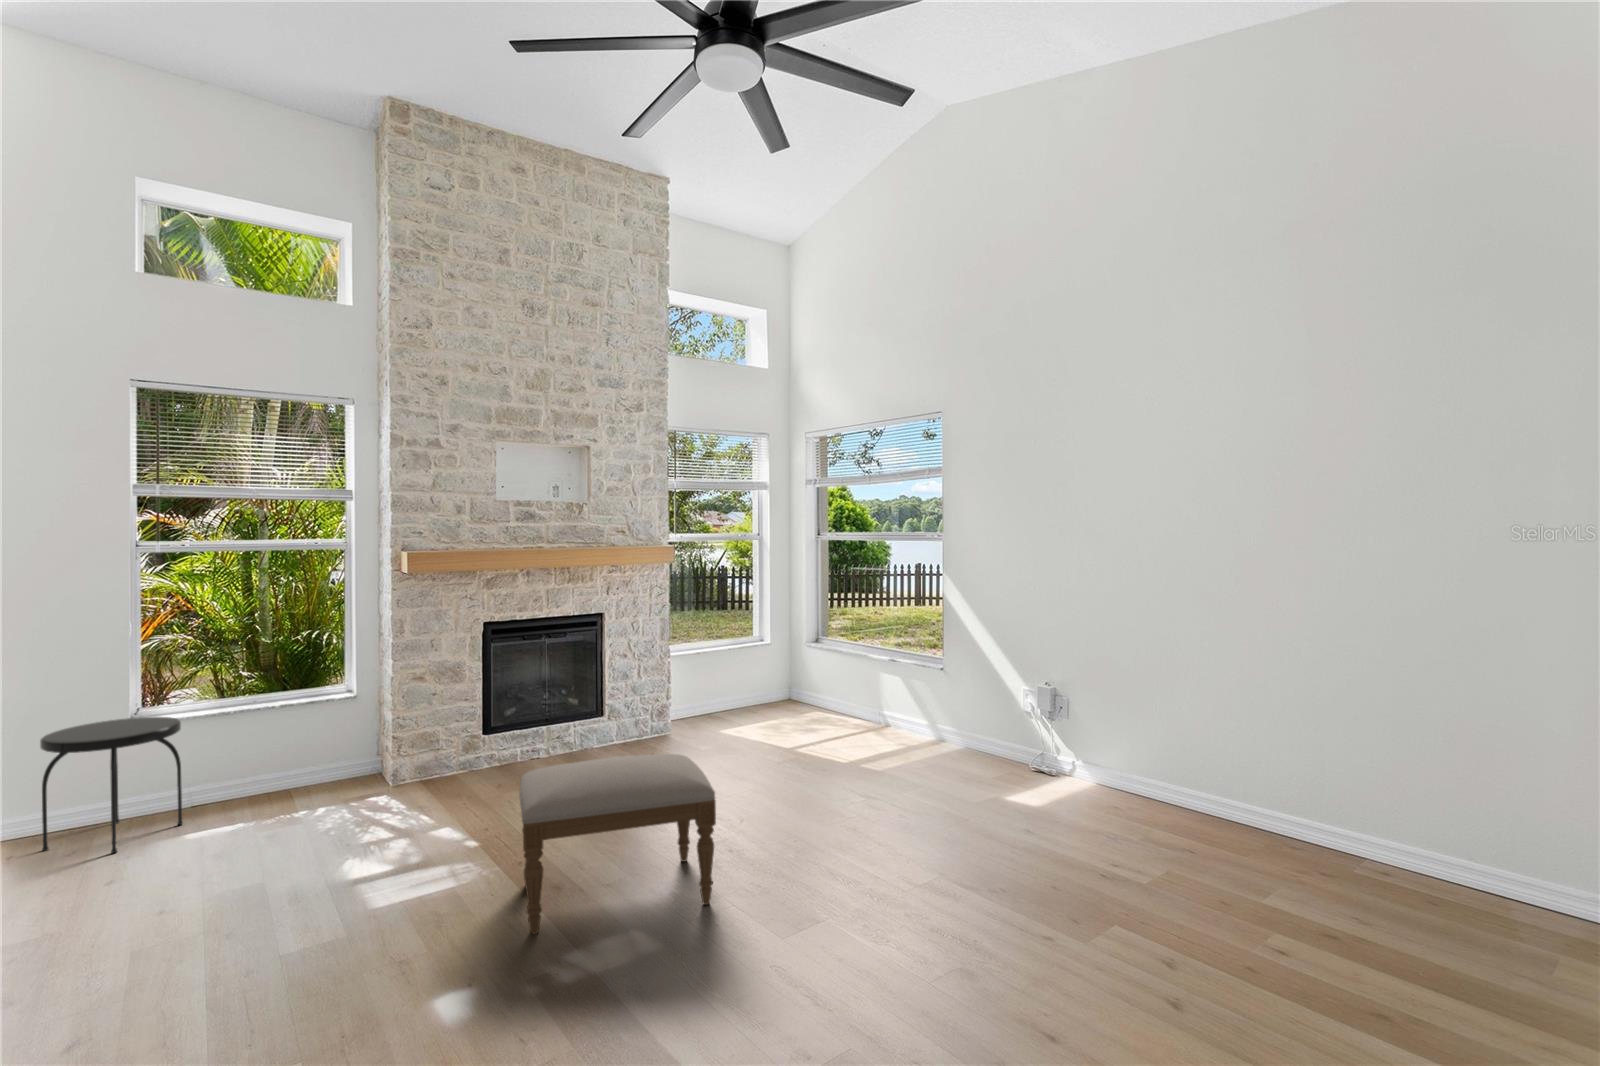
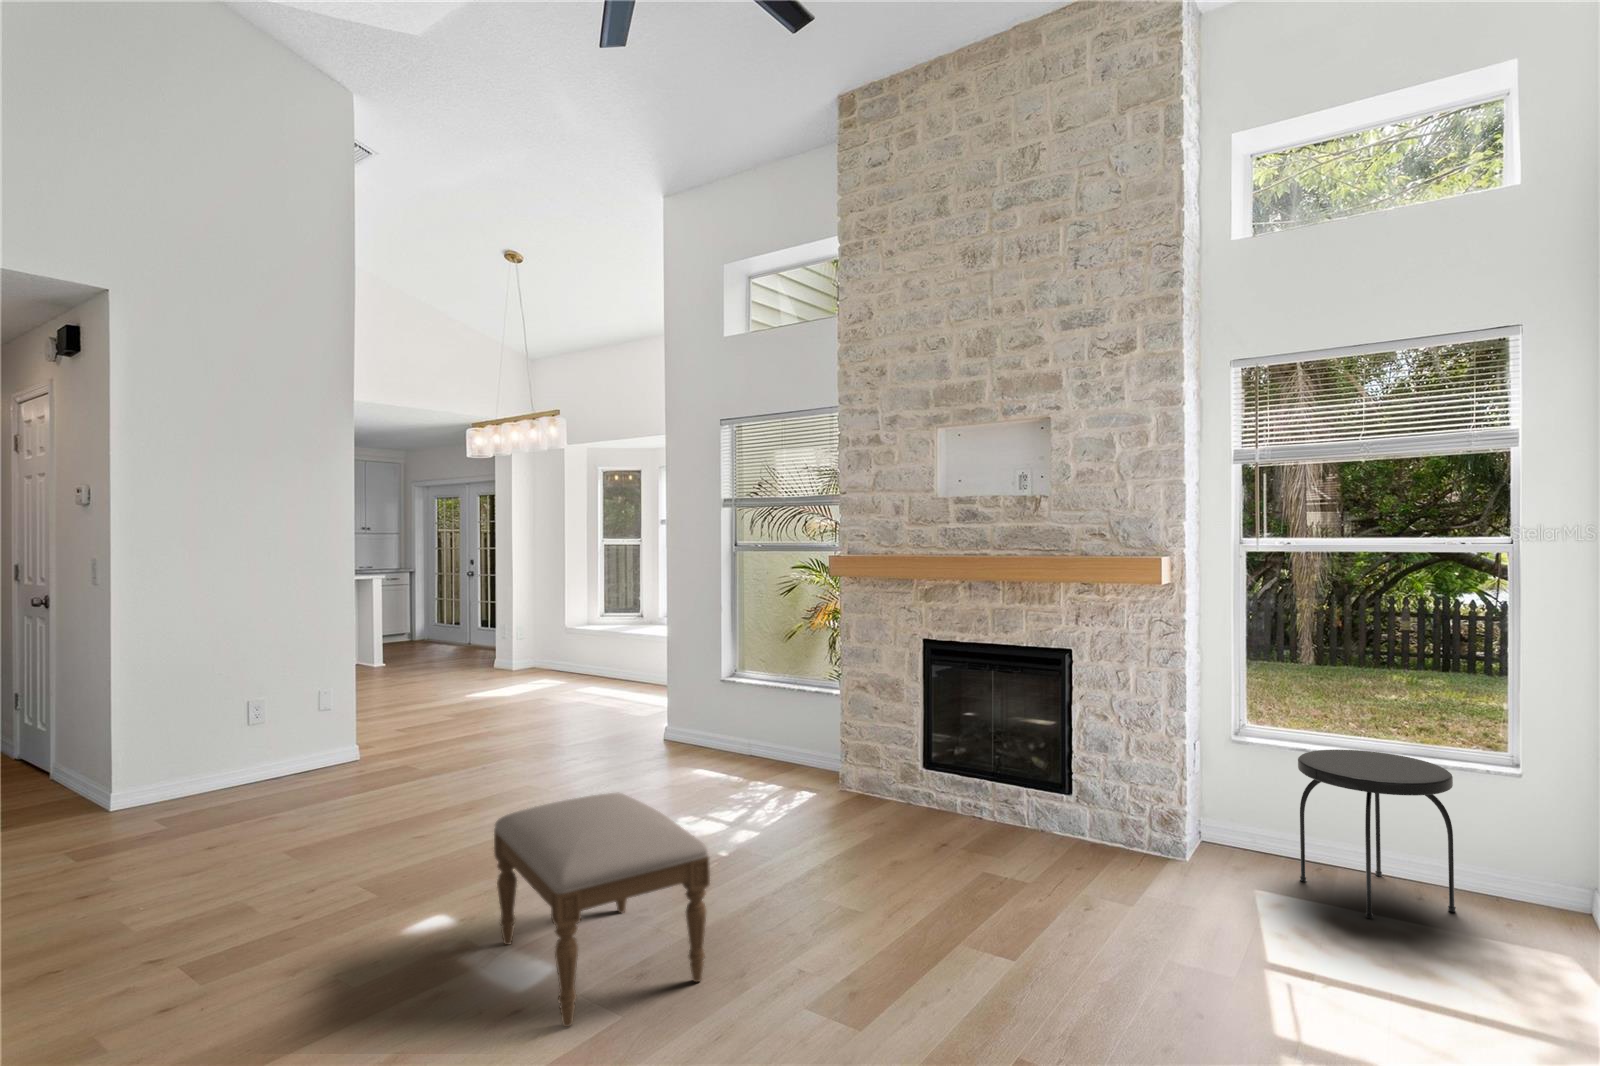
side table: present [40,717,183,853] -> present [1298,750,1456,919]

